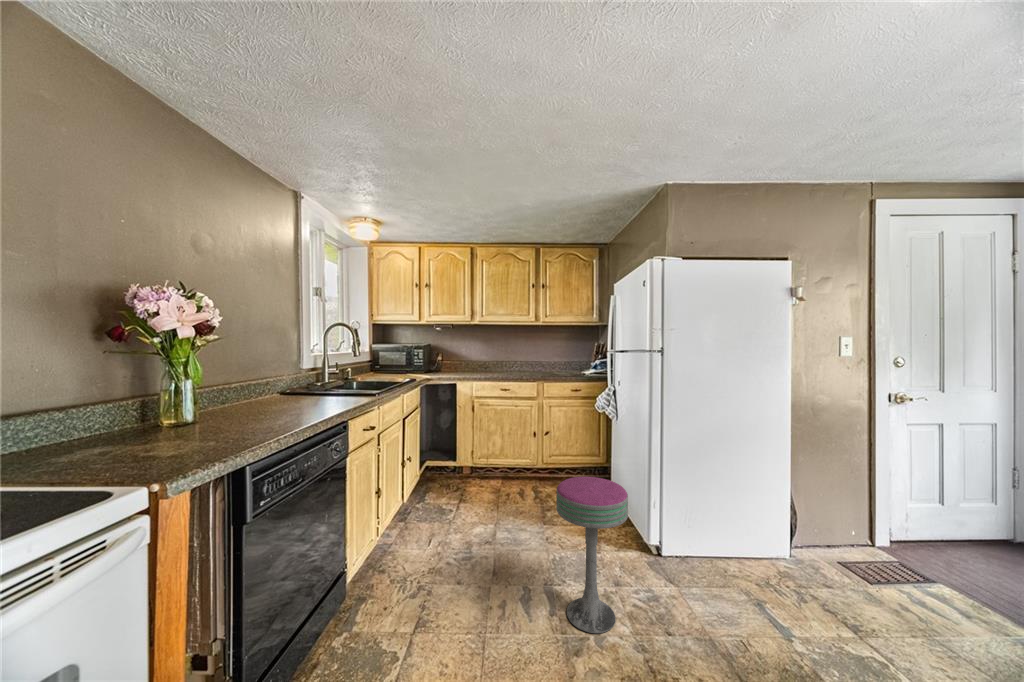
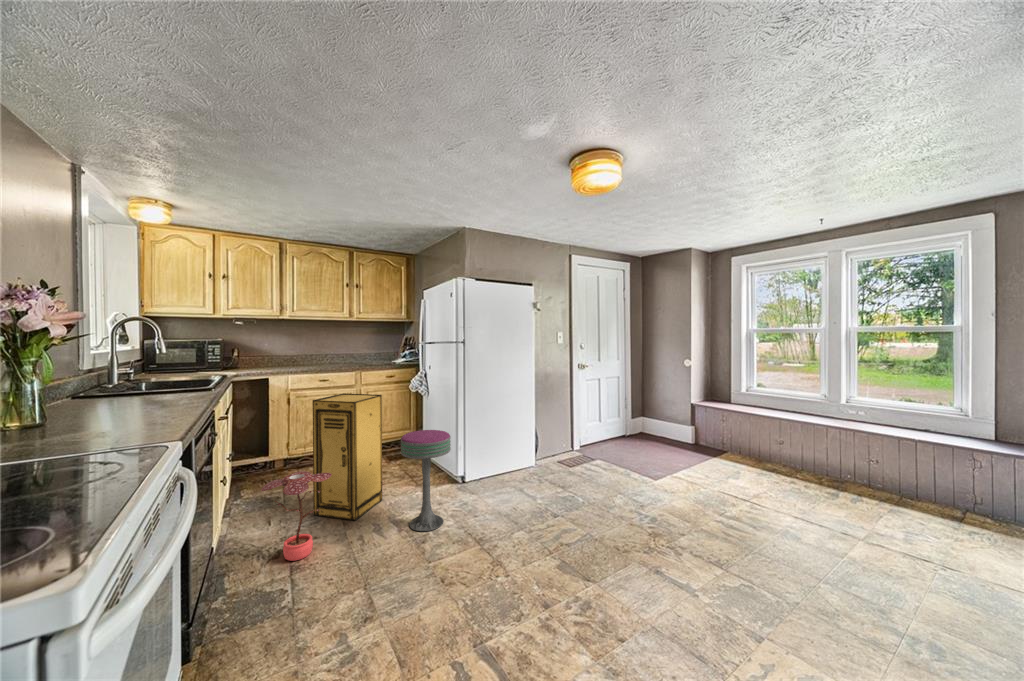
storage cabinet: none [469,410,547,574] -> present [313,393,382,520]
potted plant: none [395,503,470,616] -> present [261,471,332,561]

